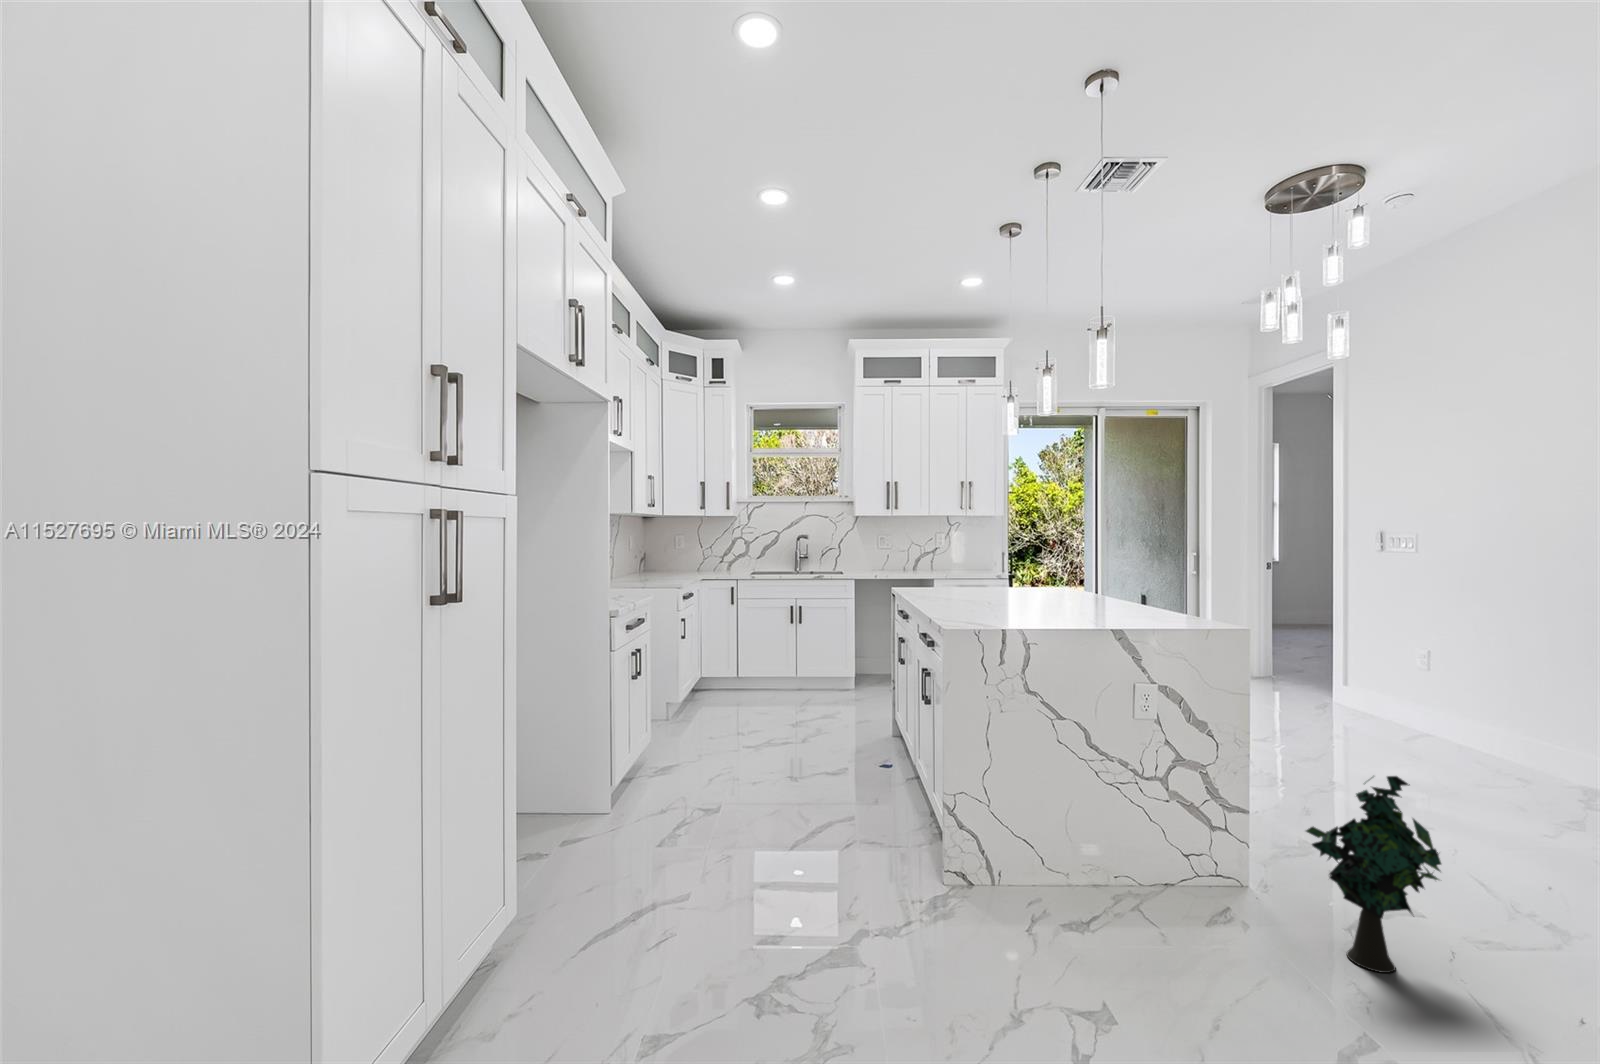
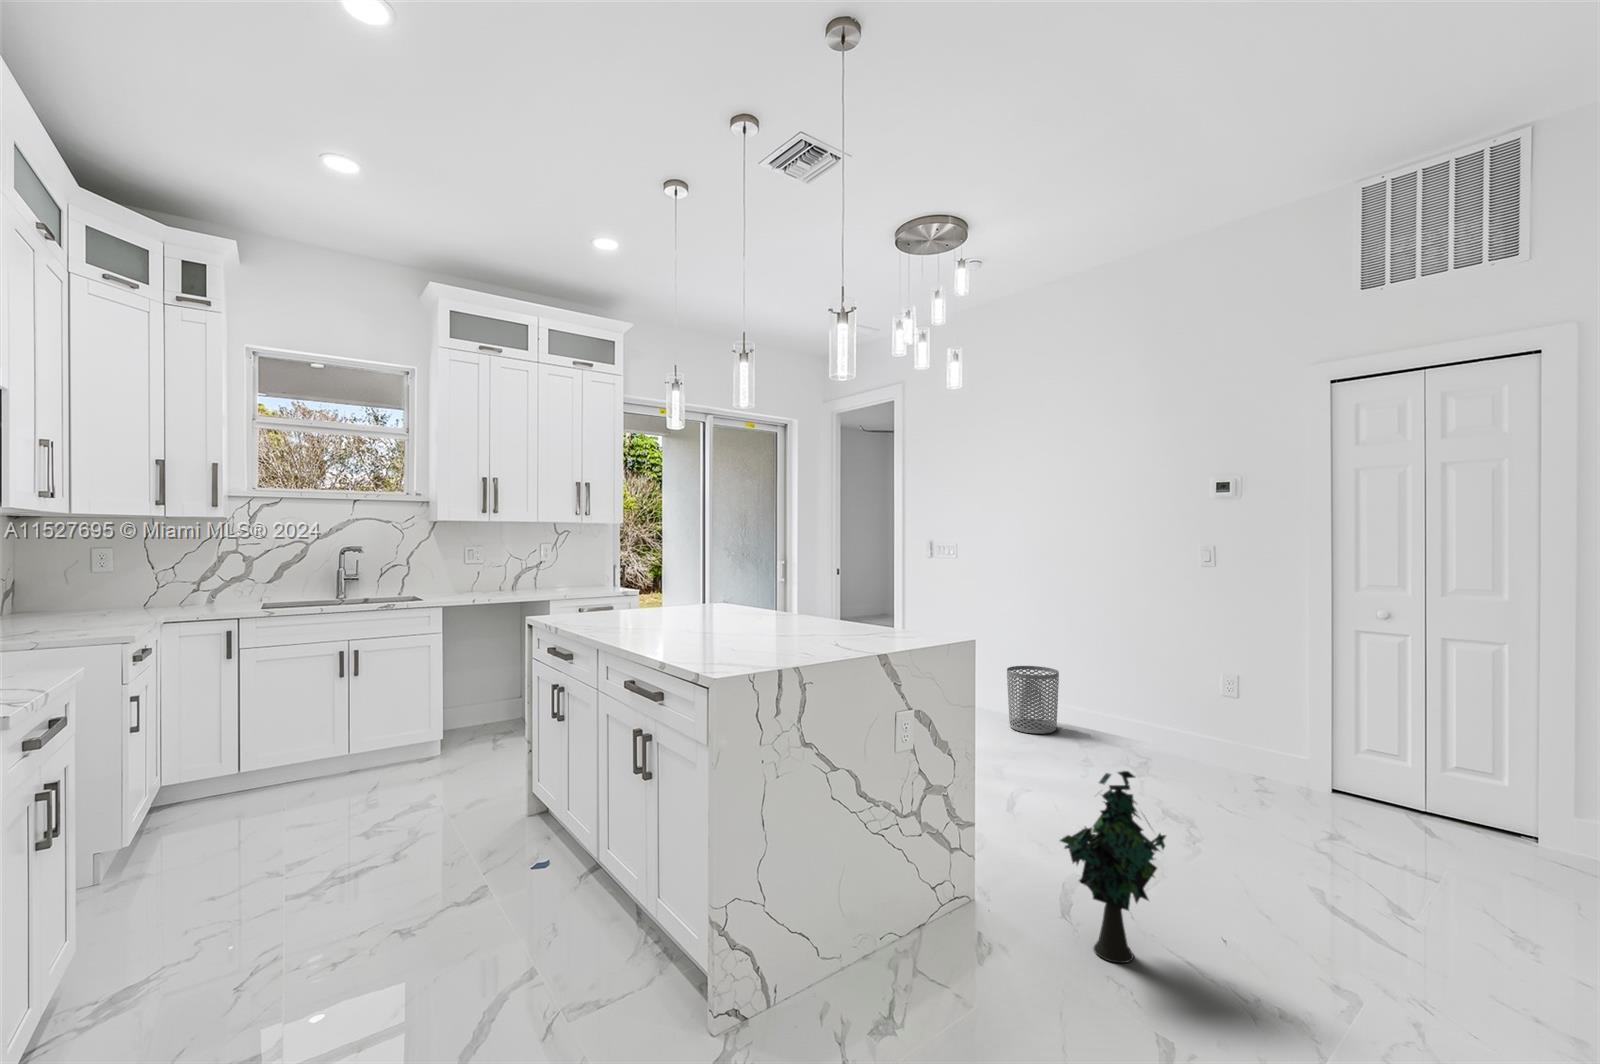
waste bin: none [1452,690,1539,778] -> present [1007,666,1059,734]

